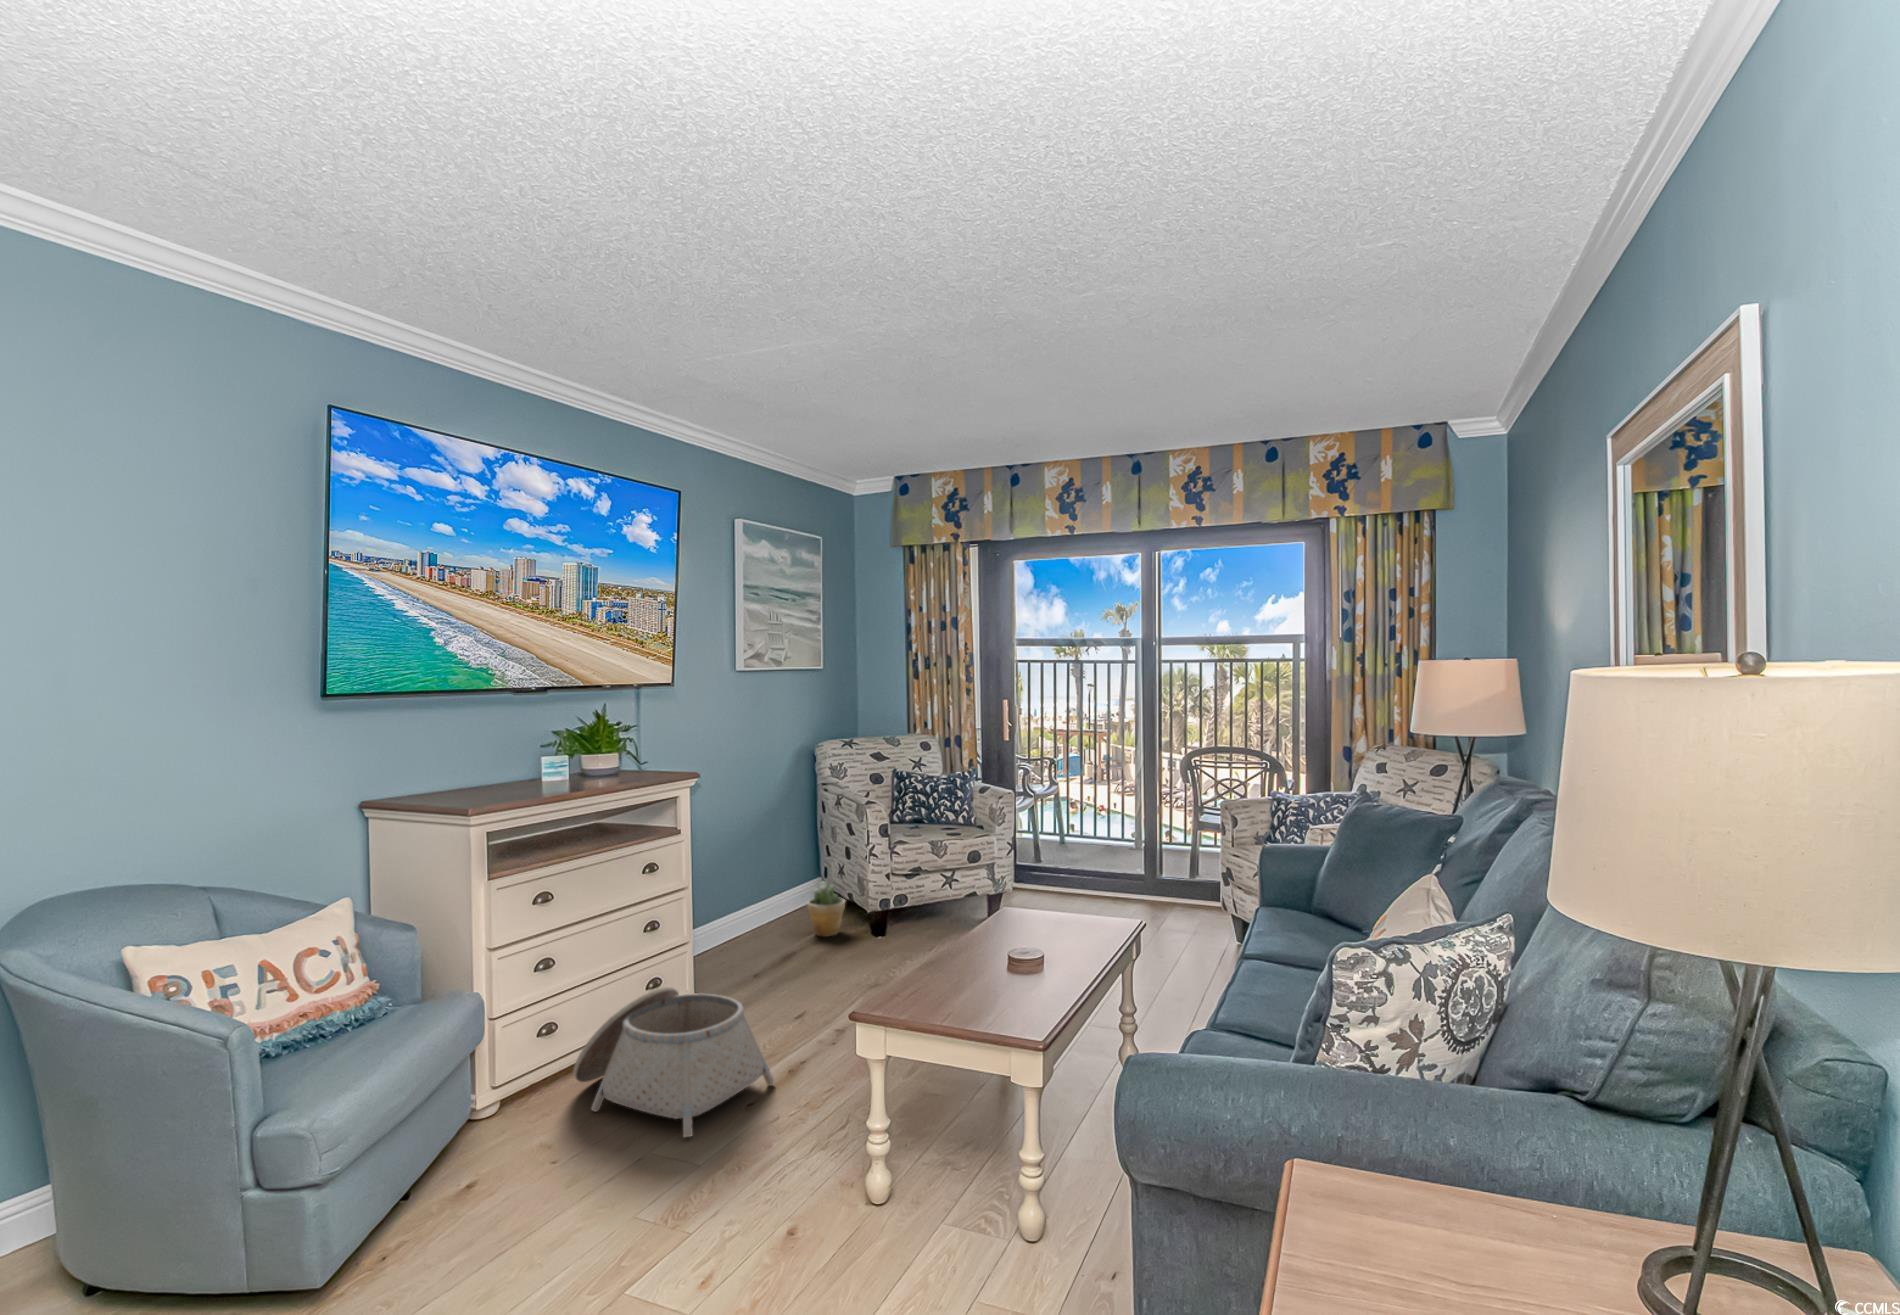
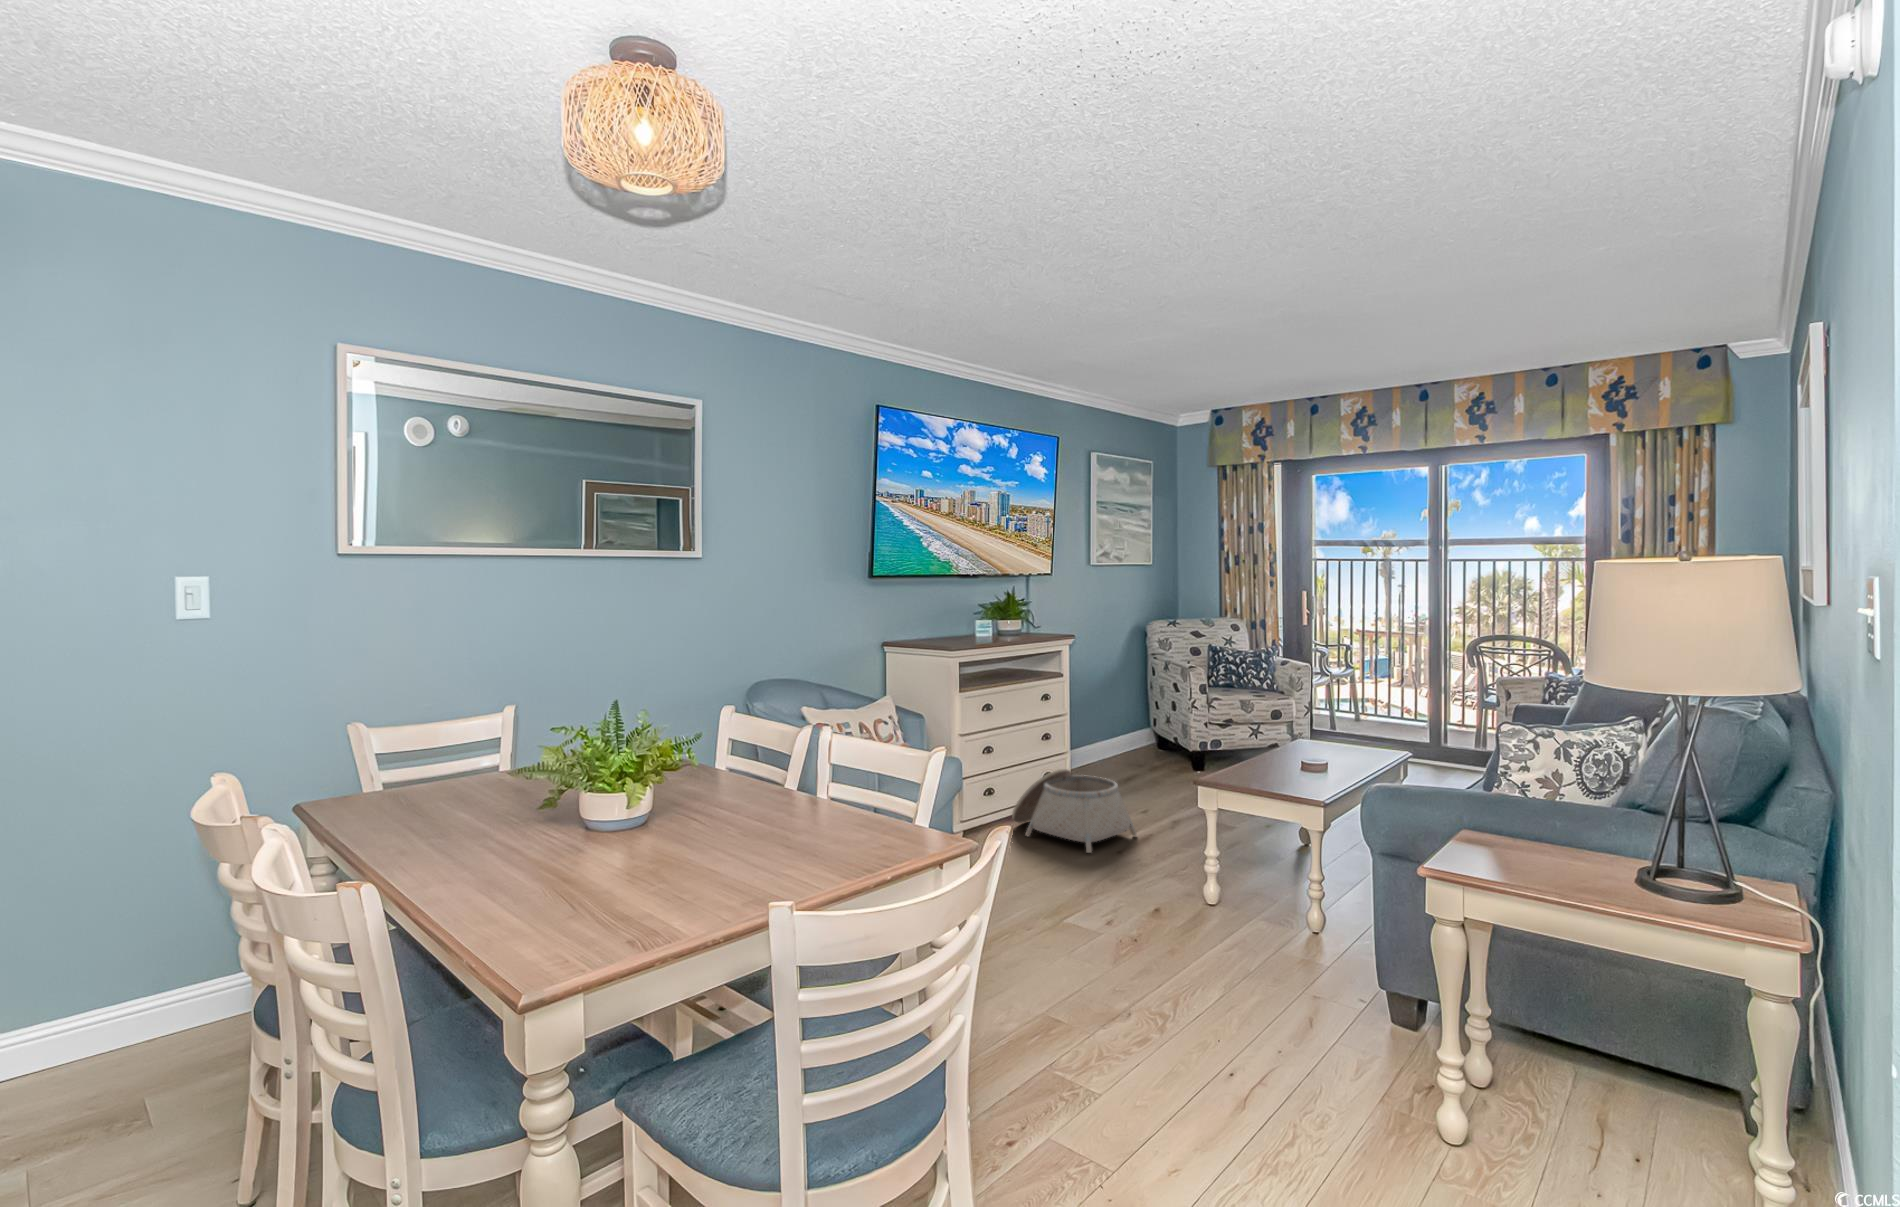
potted plant: present [807,881,845,937] -> none [1141,724,1171,764]

